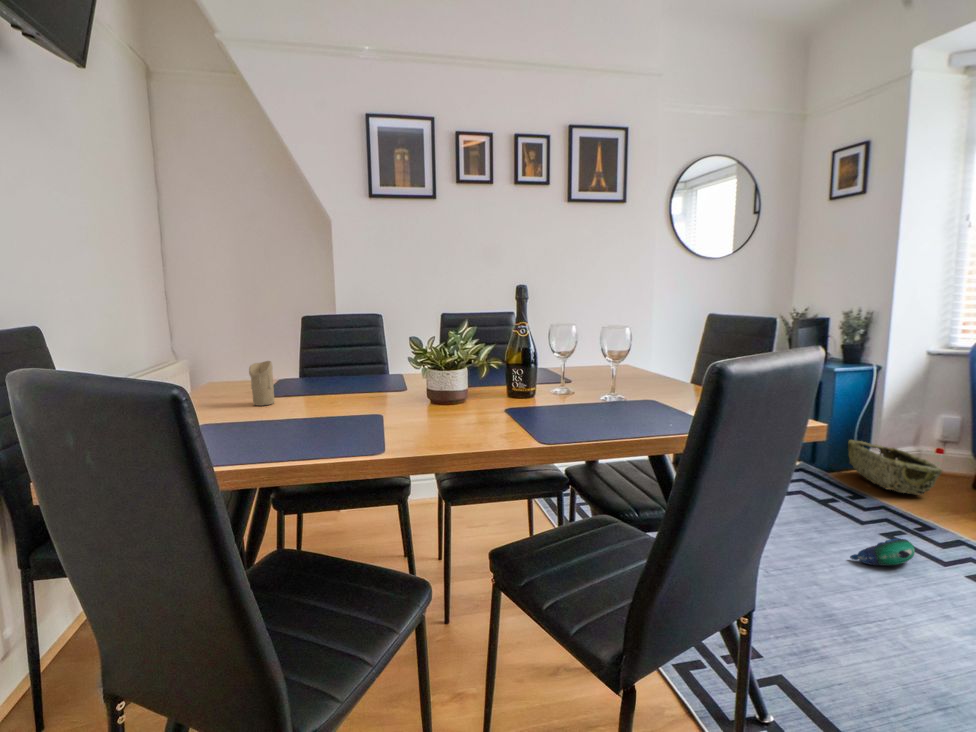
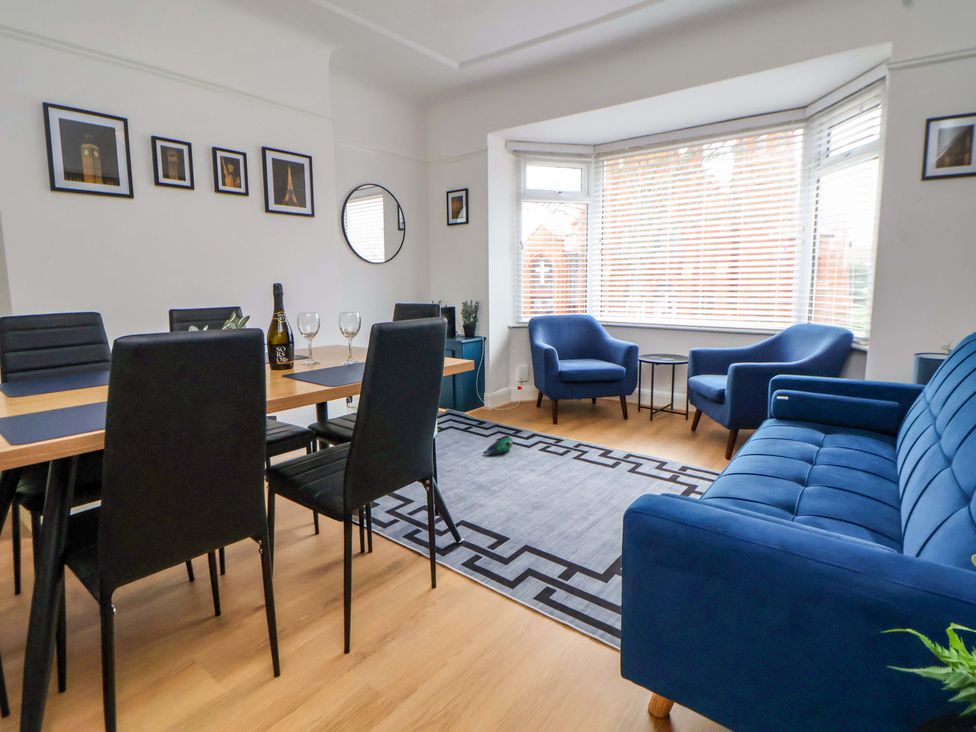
candle: present [249,361,275,406] -> none [27,355,57,396]
woven basket: present [848,440,943,495] -> none [474,388,522,416]

